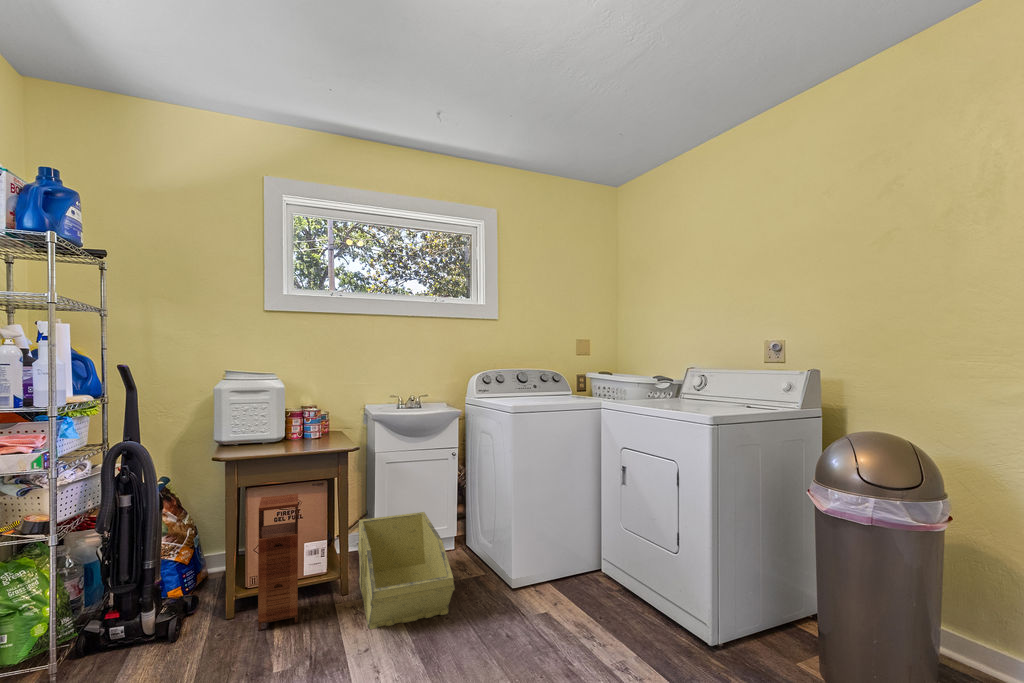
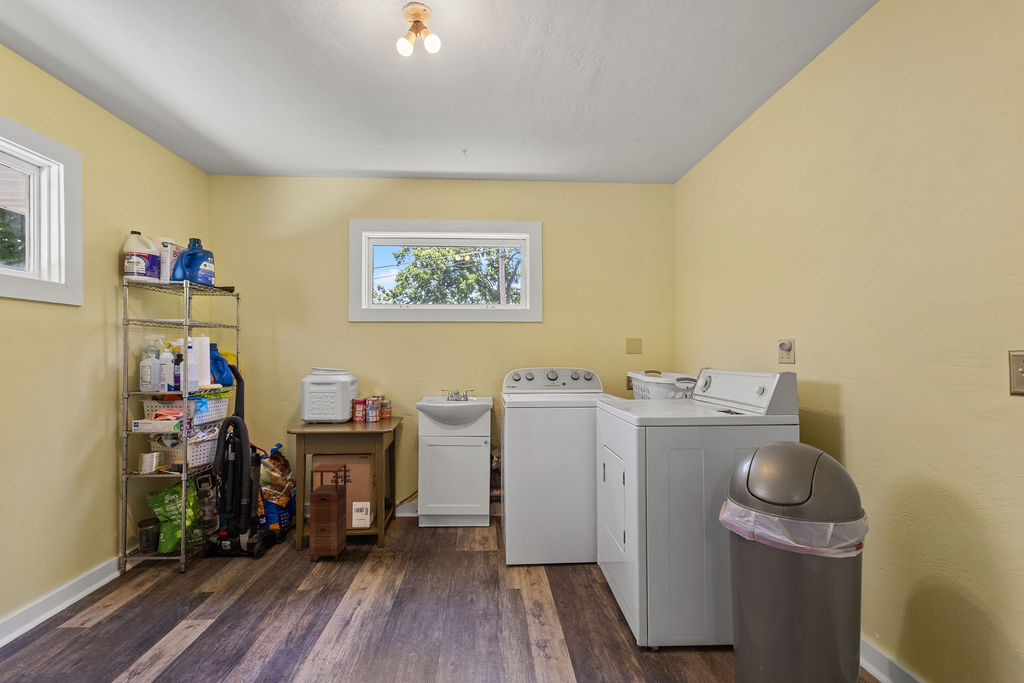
storage bin: present [358,512,455,630] -> none [373,490,455,575]

